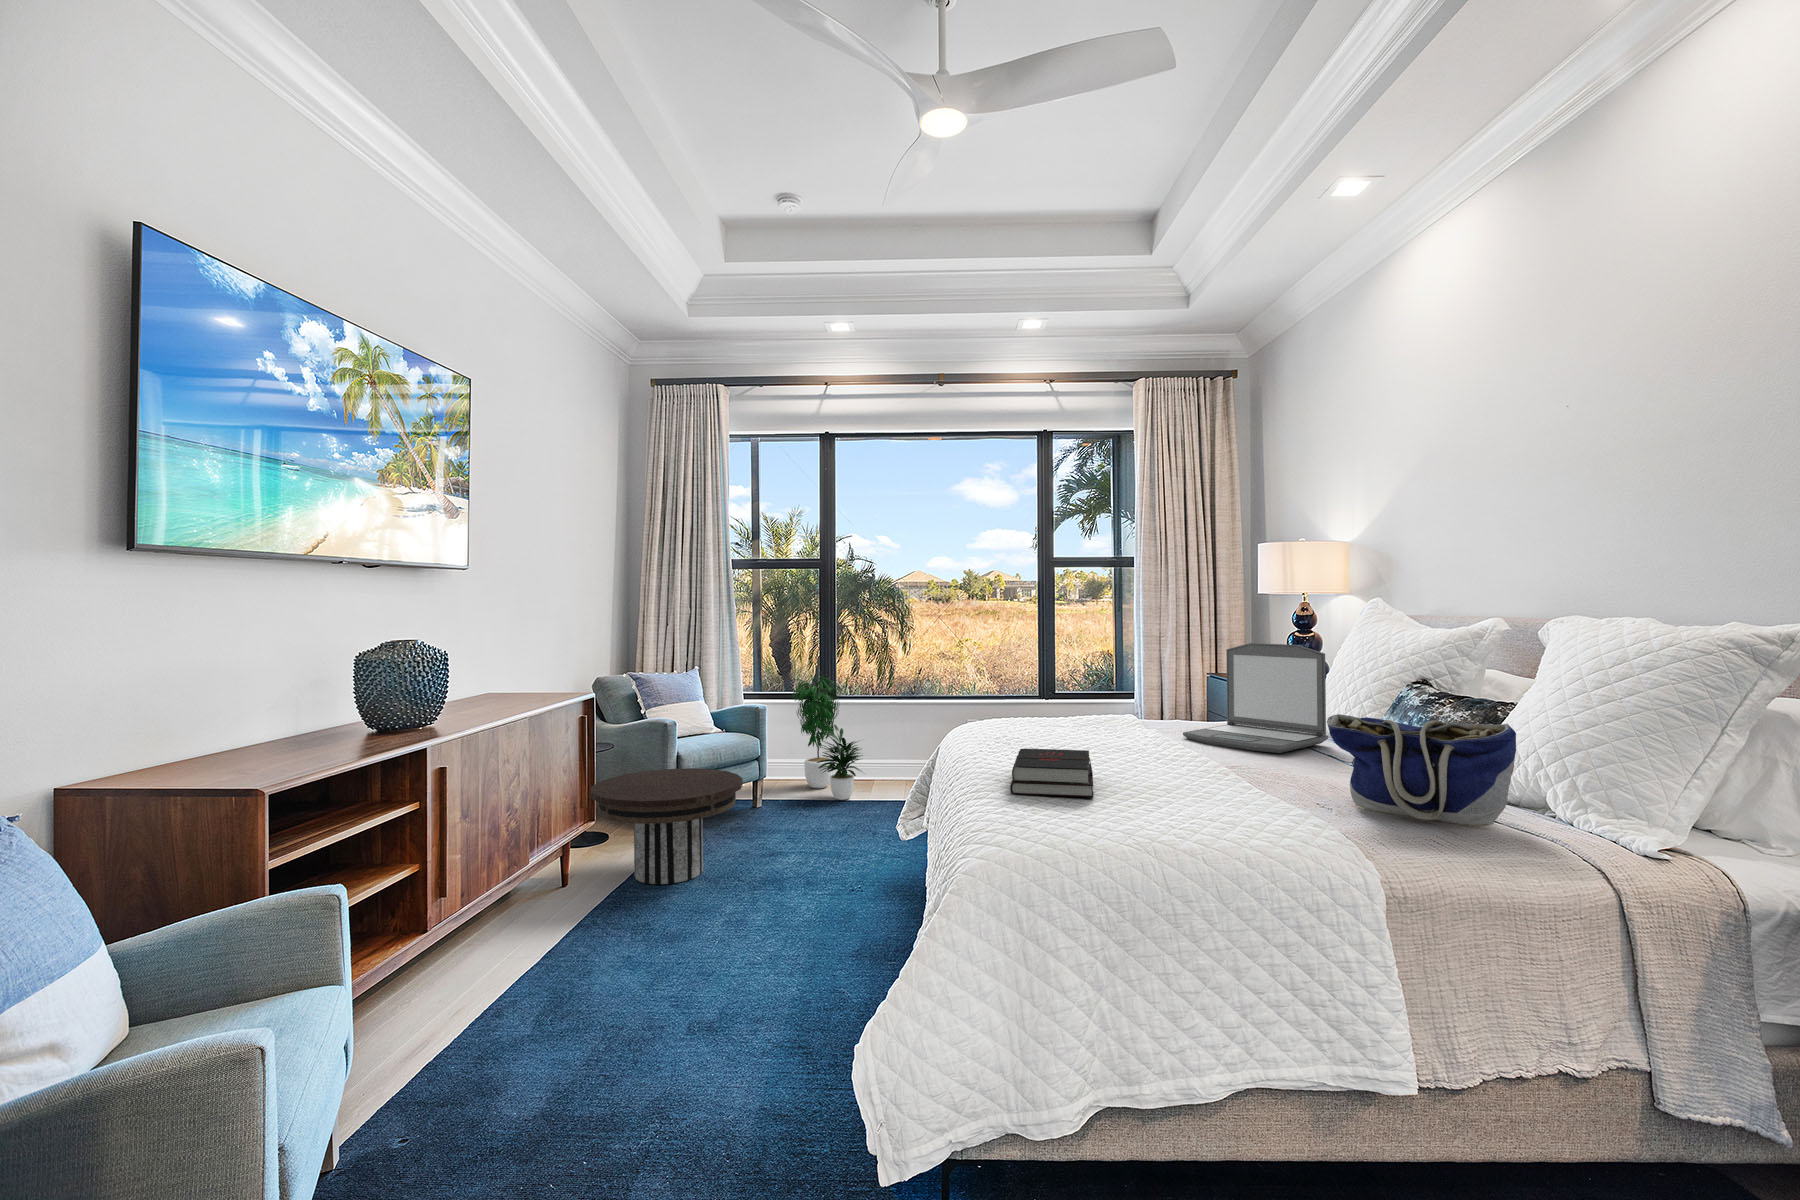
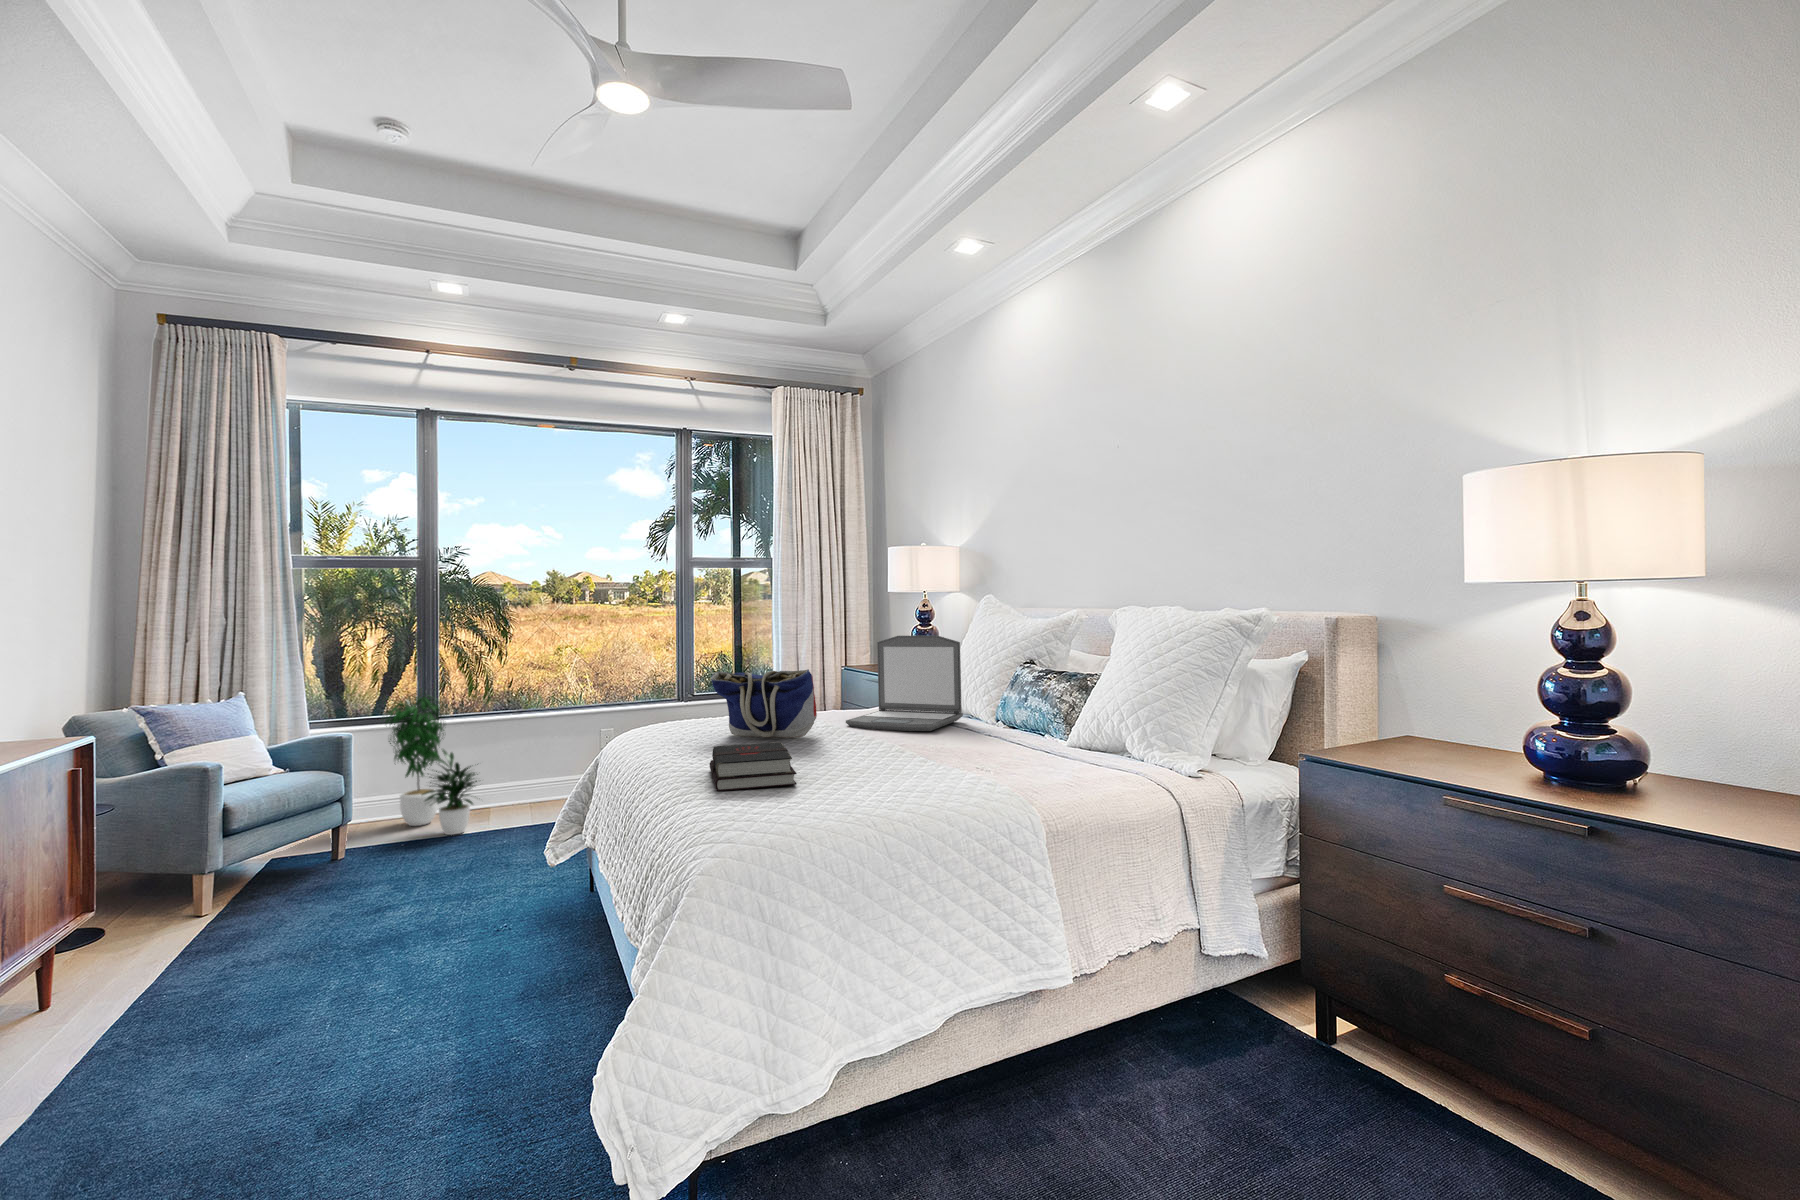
tote bag: present [1327,714,1516,826] -> present [711,669,817,738]
side table: present [590,768,743,884] -> none [94,816,338,975]

